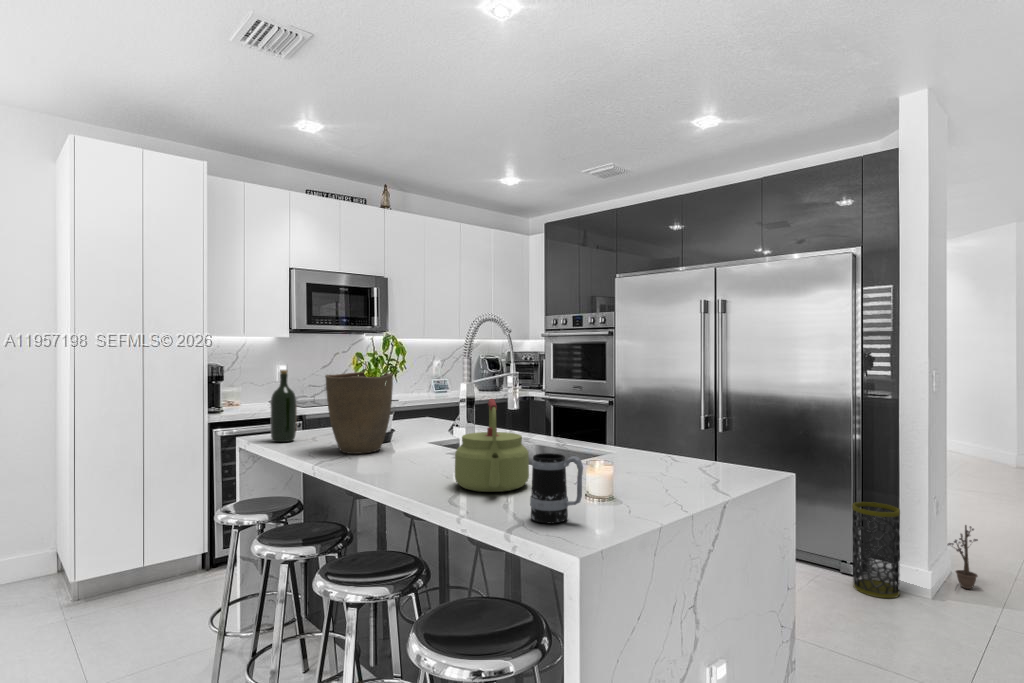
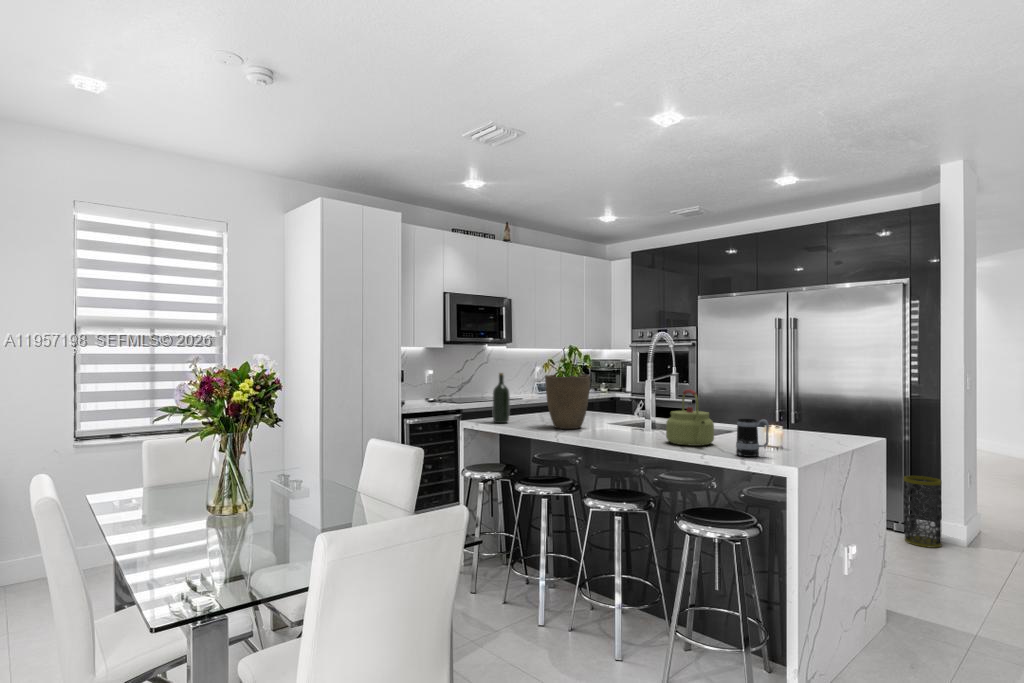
decorative plant: present [947,525,978,590] -> none [978,493,1003,544]

